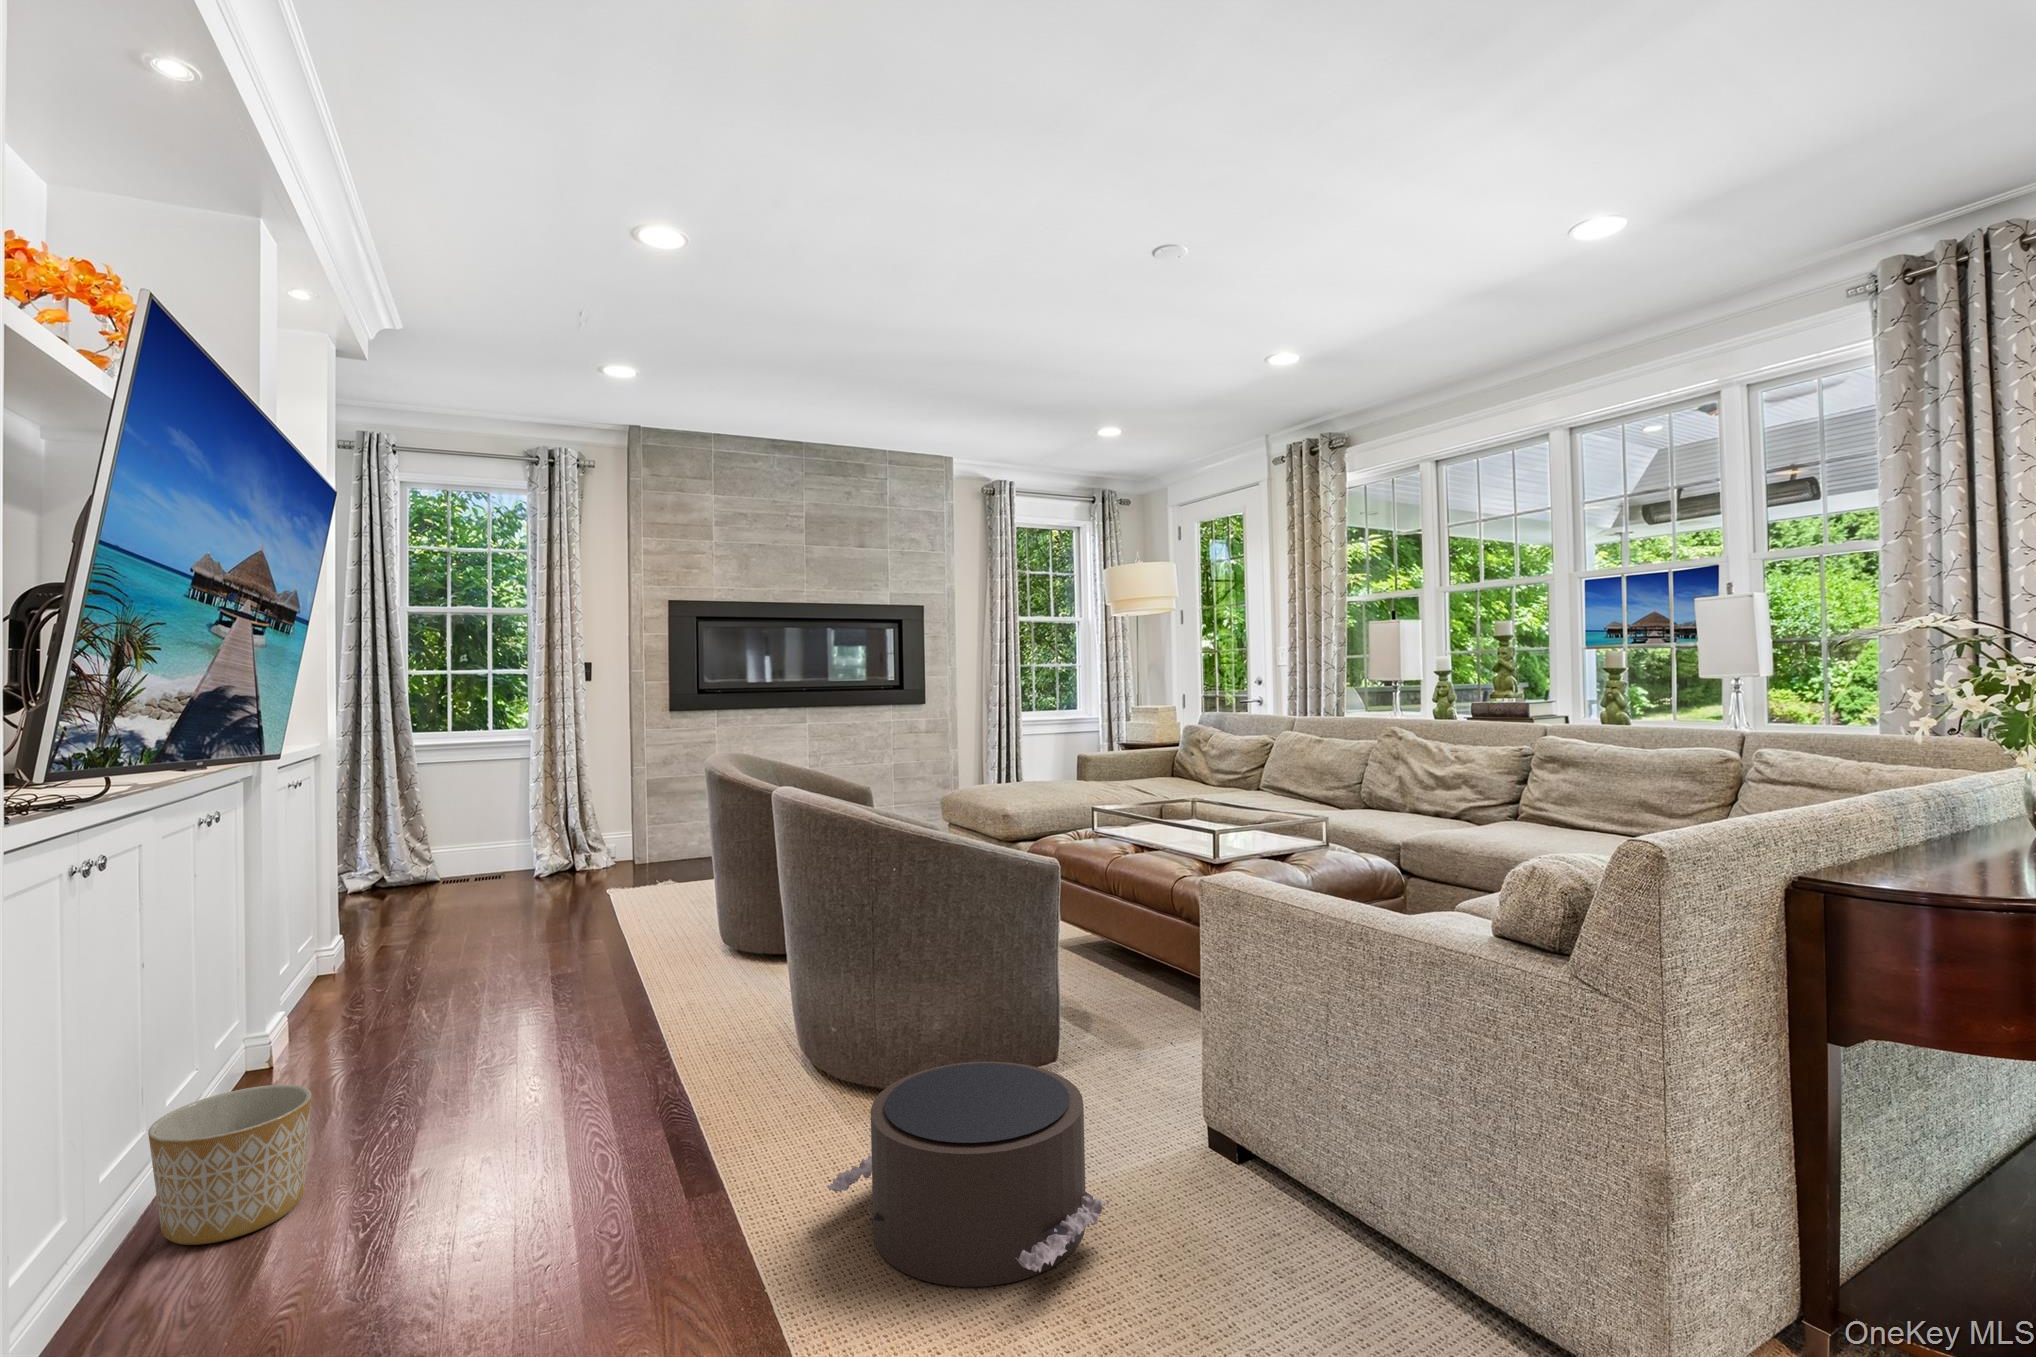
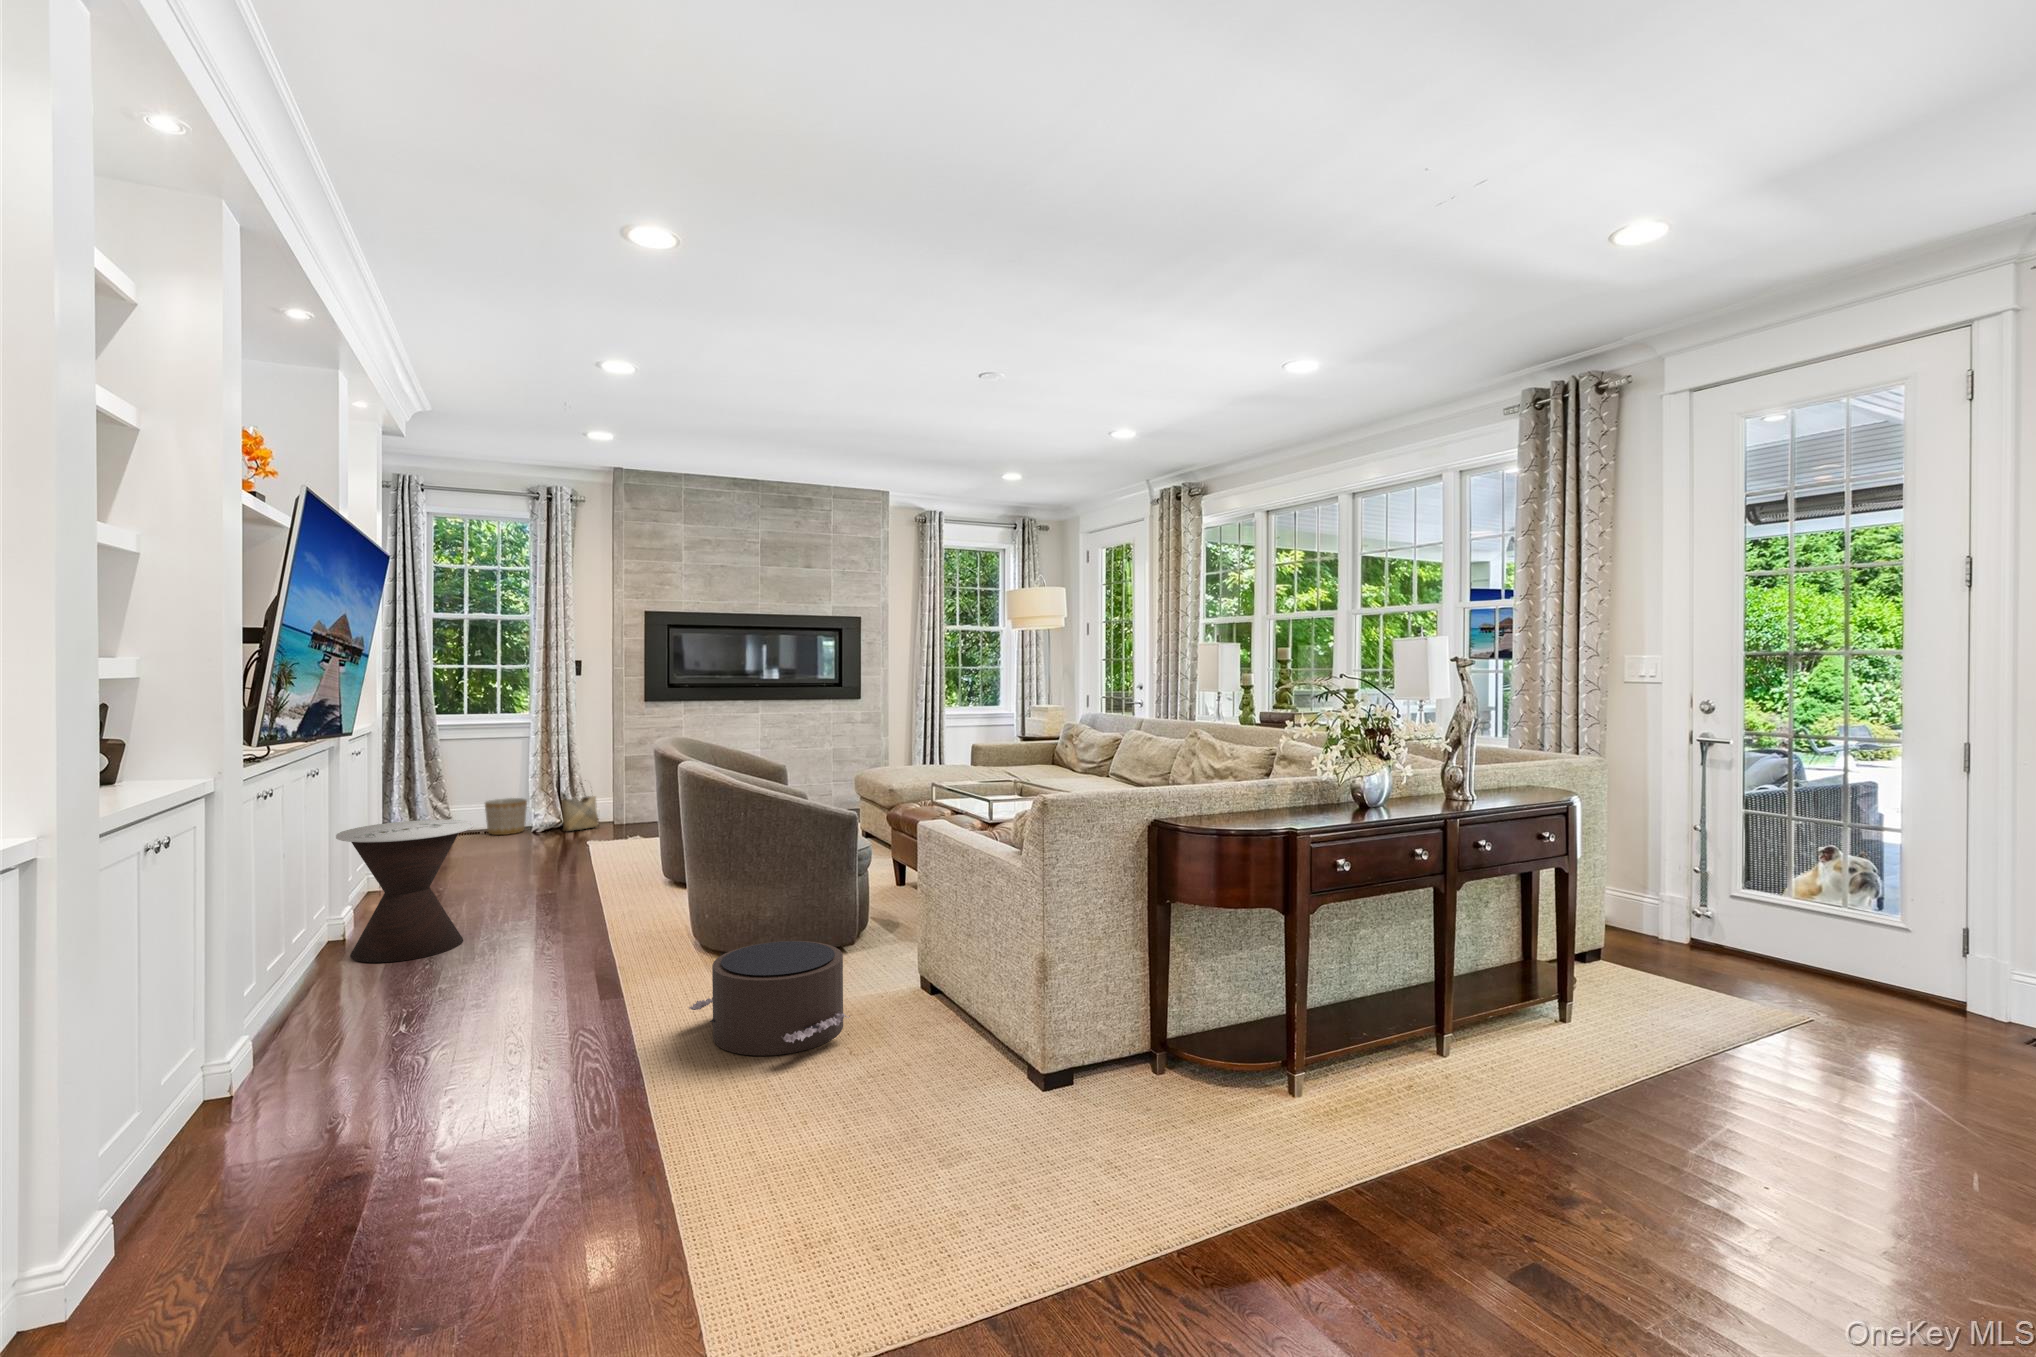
woven basket: none [570,810,616,874] -> present [562,782,598,831]
side table: none [257,870,461,1089] -> present [336,820,473,962]
planter: present [148,1085,312,1245] -> present [485,798,527,835]

